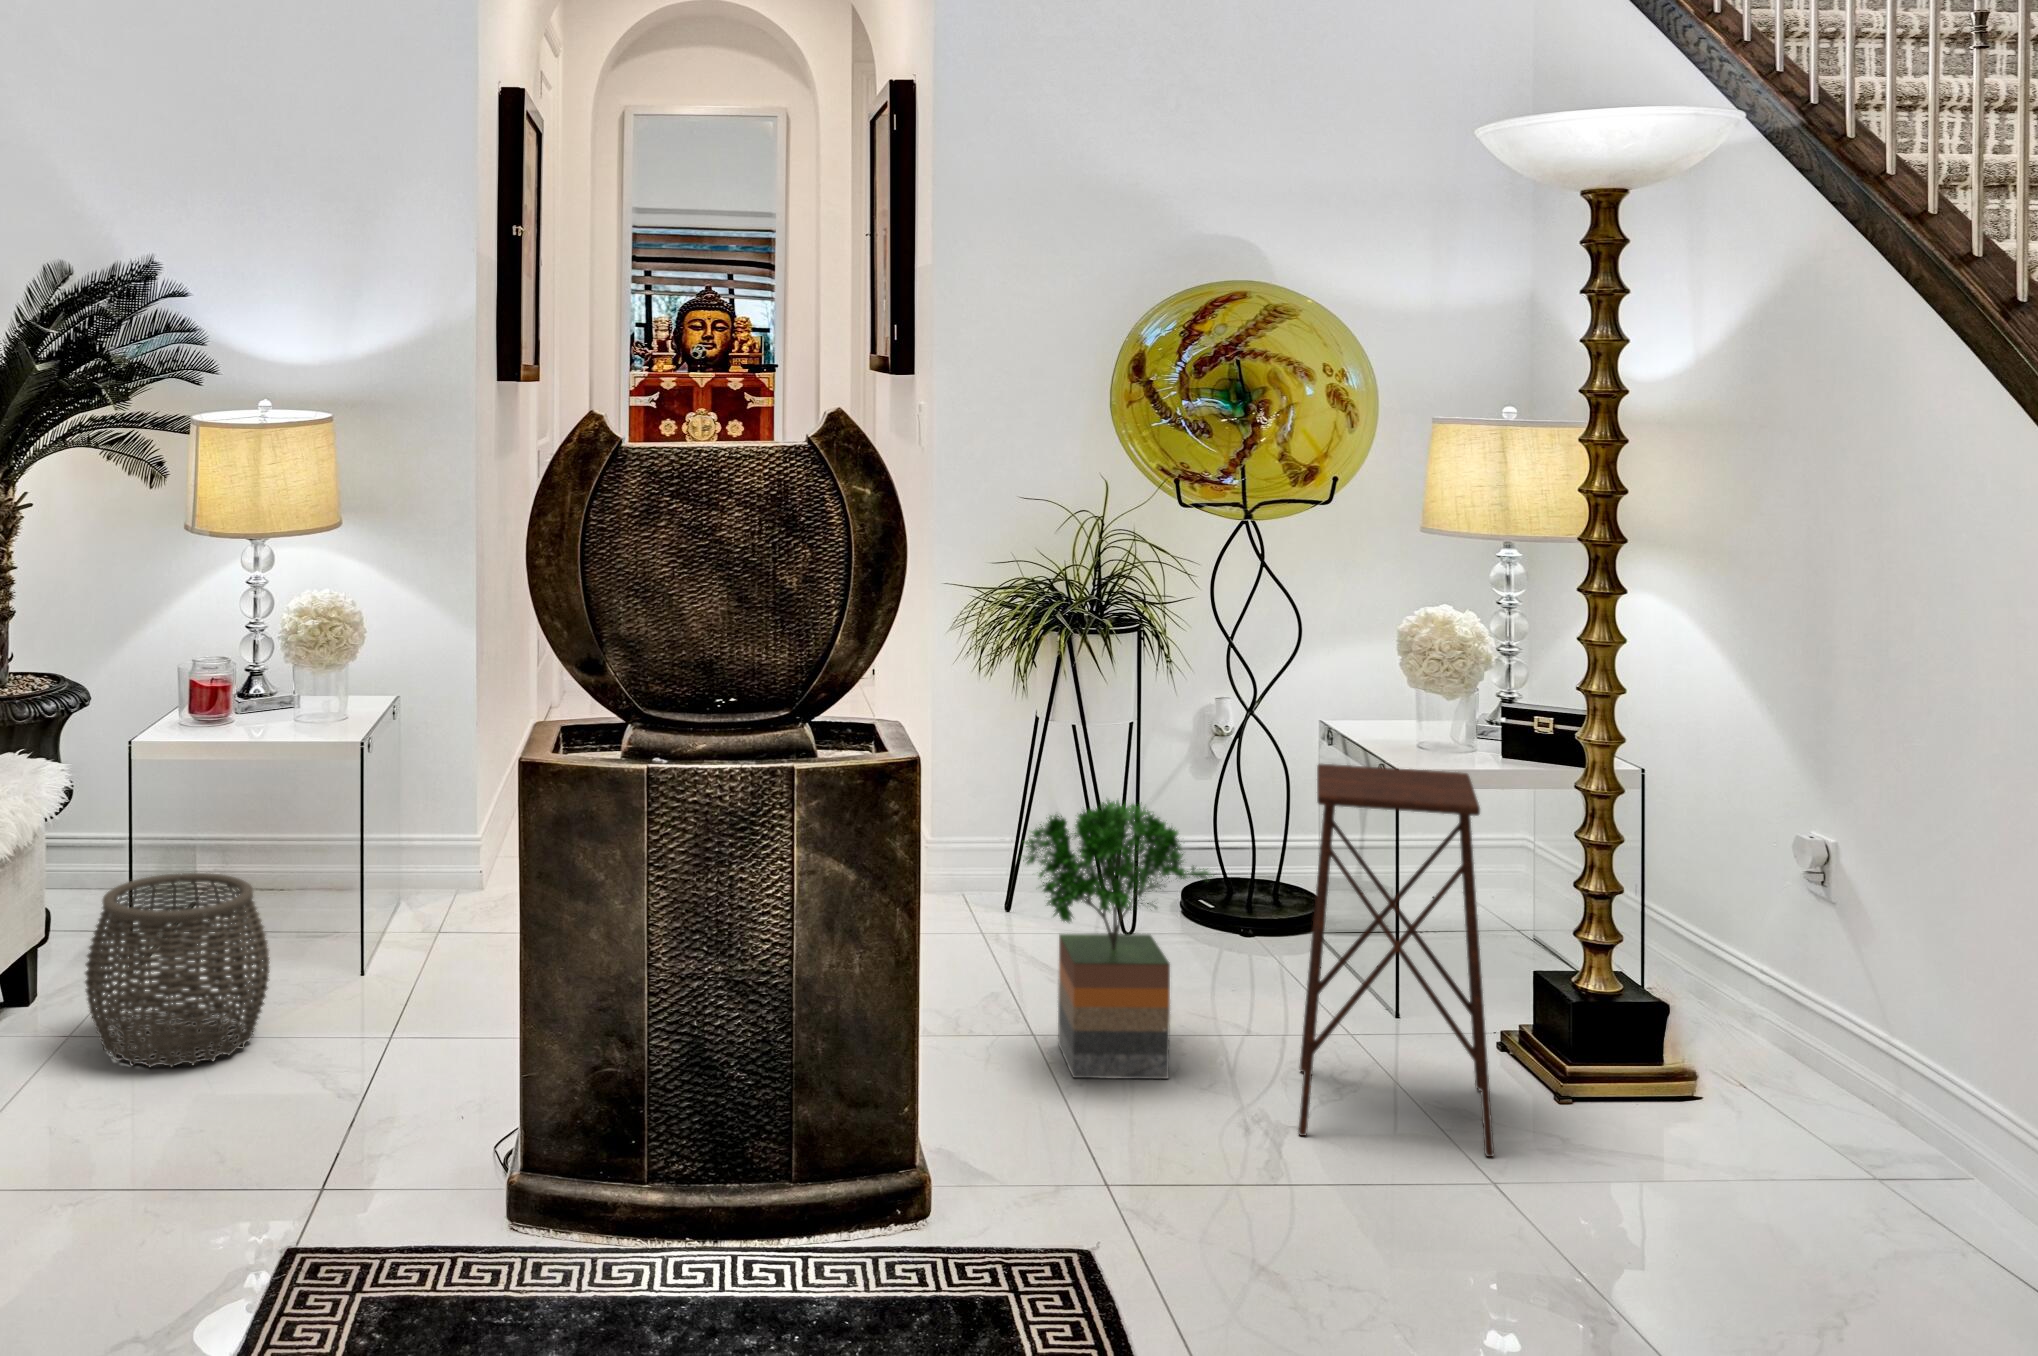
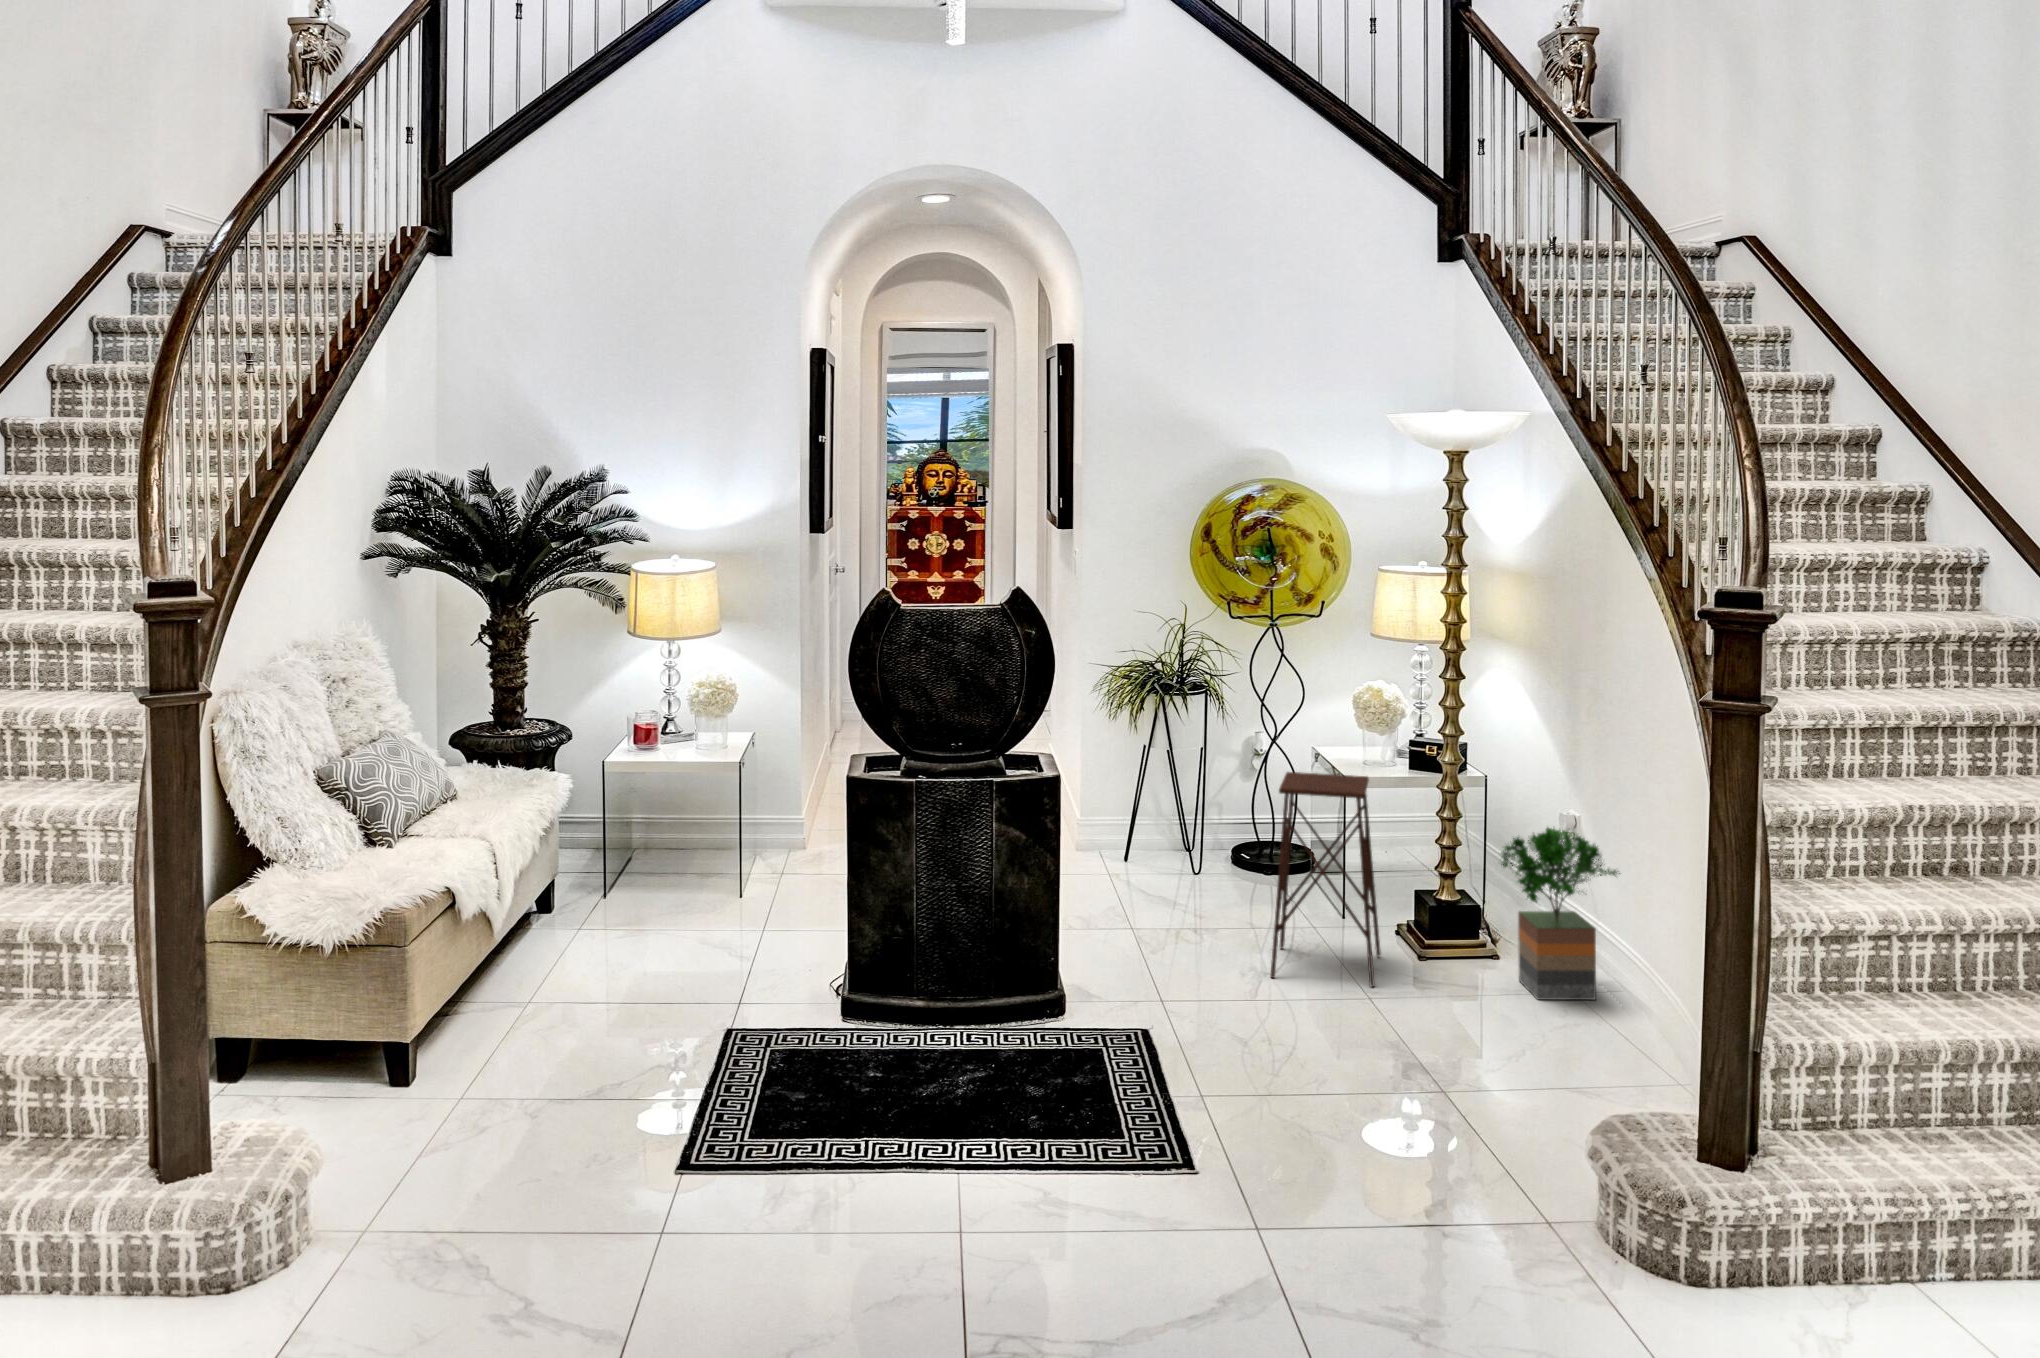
potted tree: present [1023,800,1214,1079] -> present [1501,827,1620,1000]
woven basket: present [85,873,269,1067] -> none [589,839,693,949]

